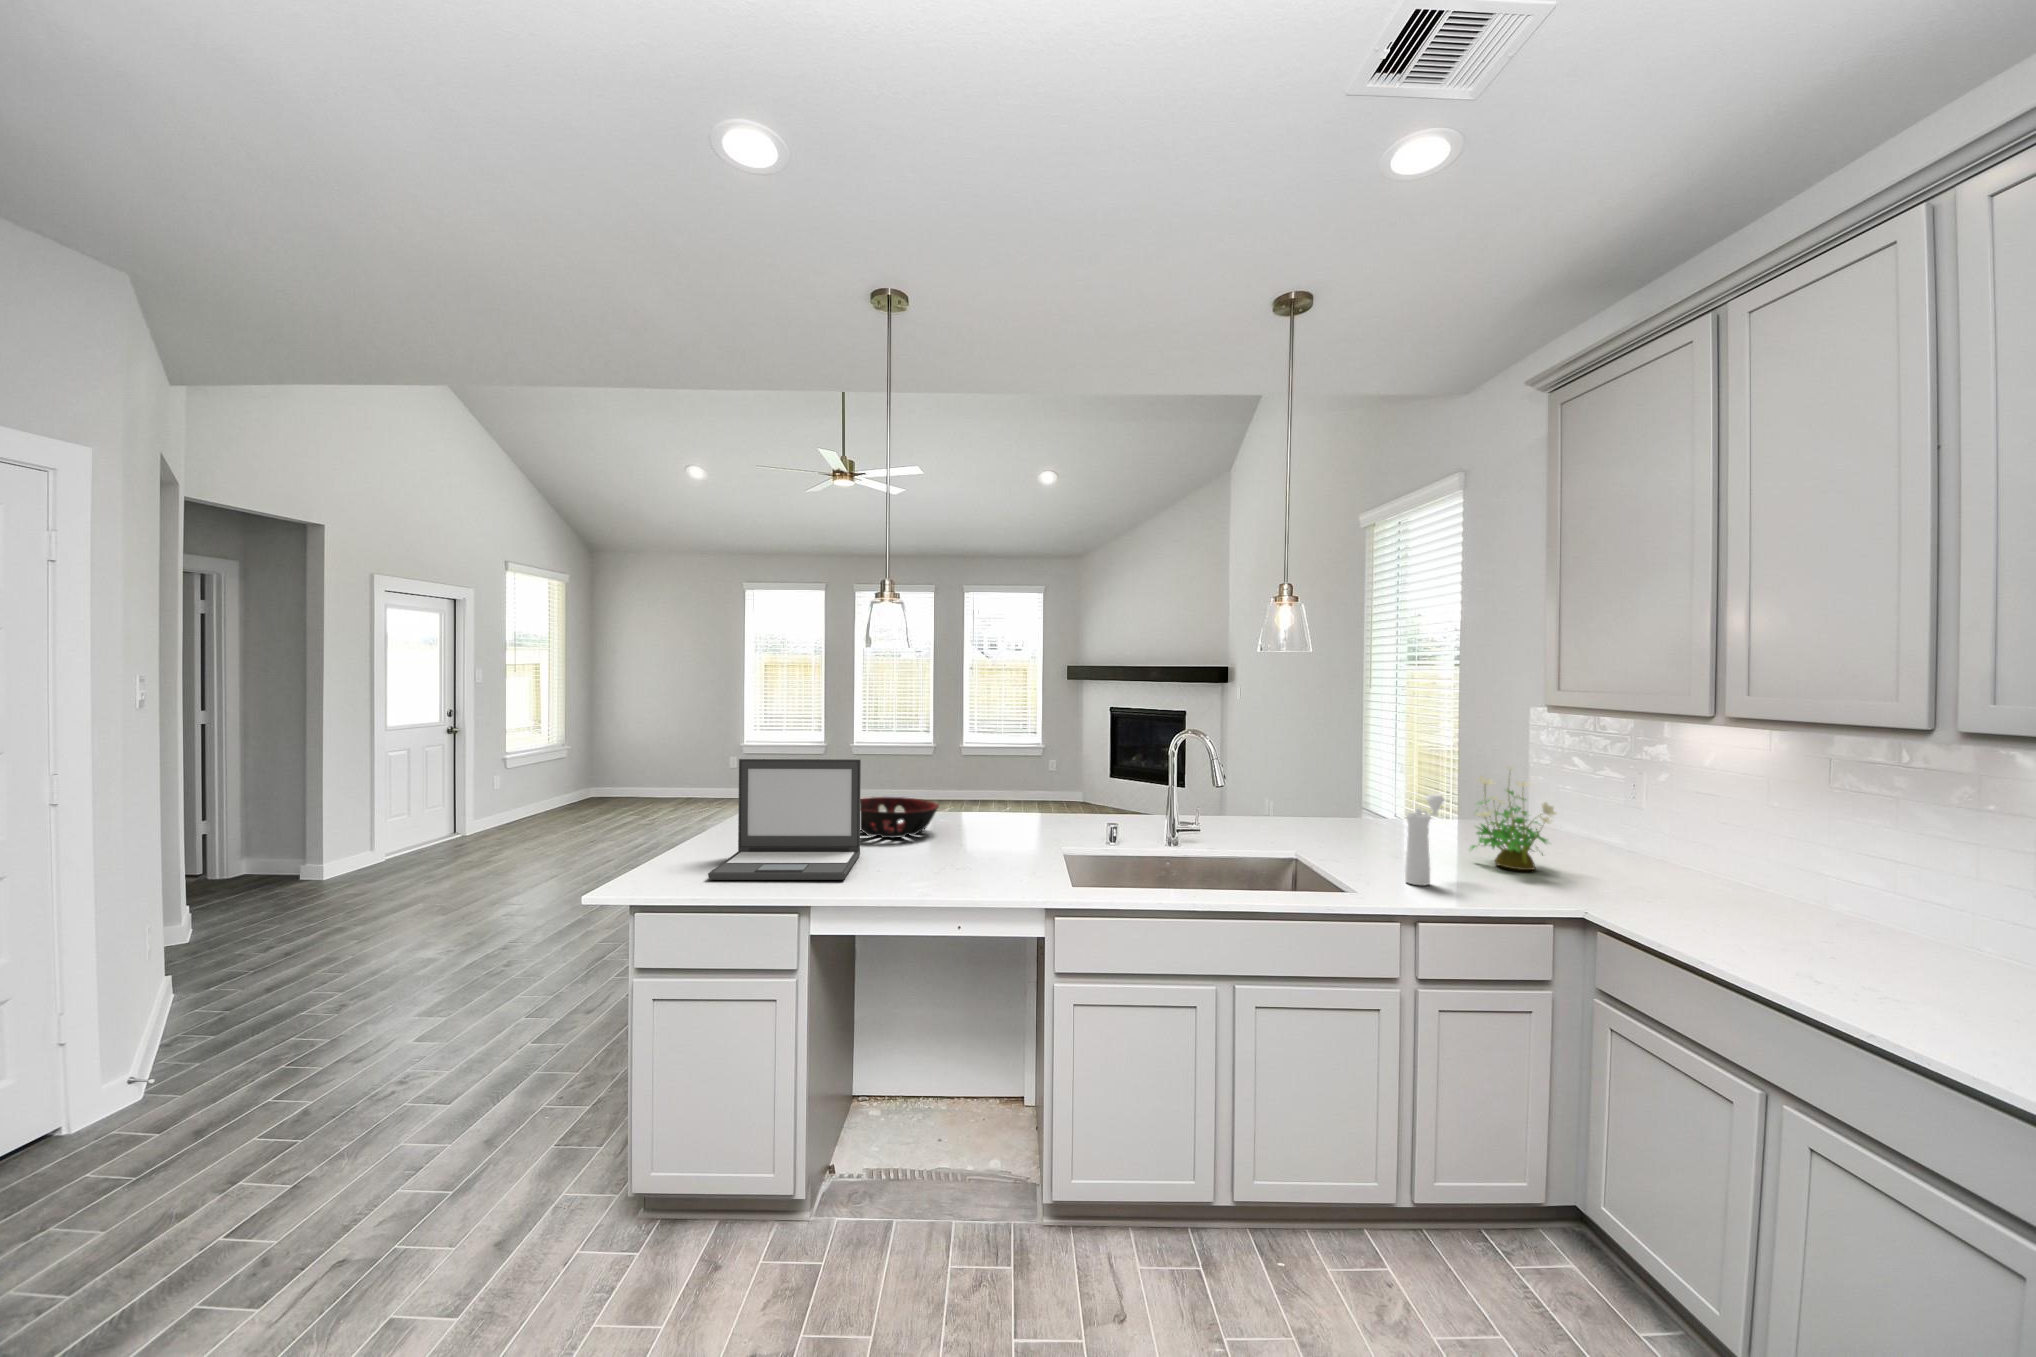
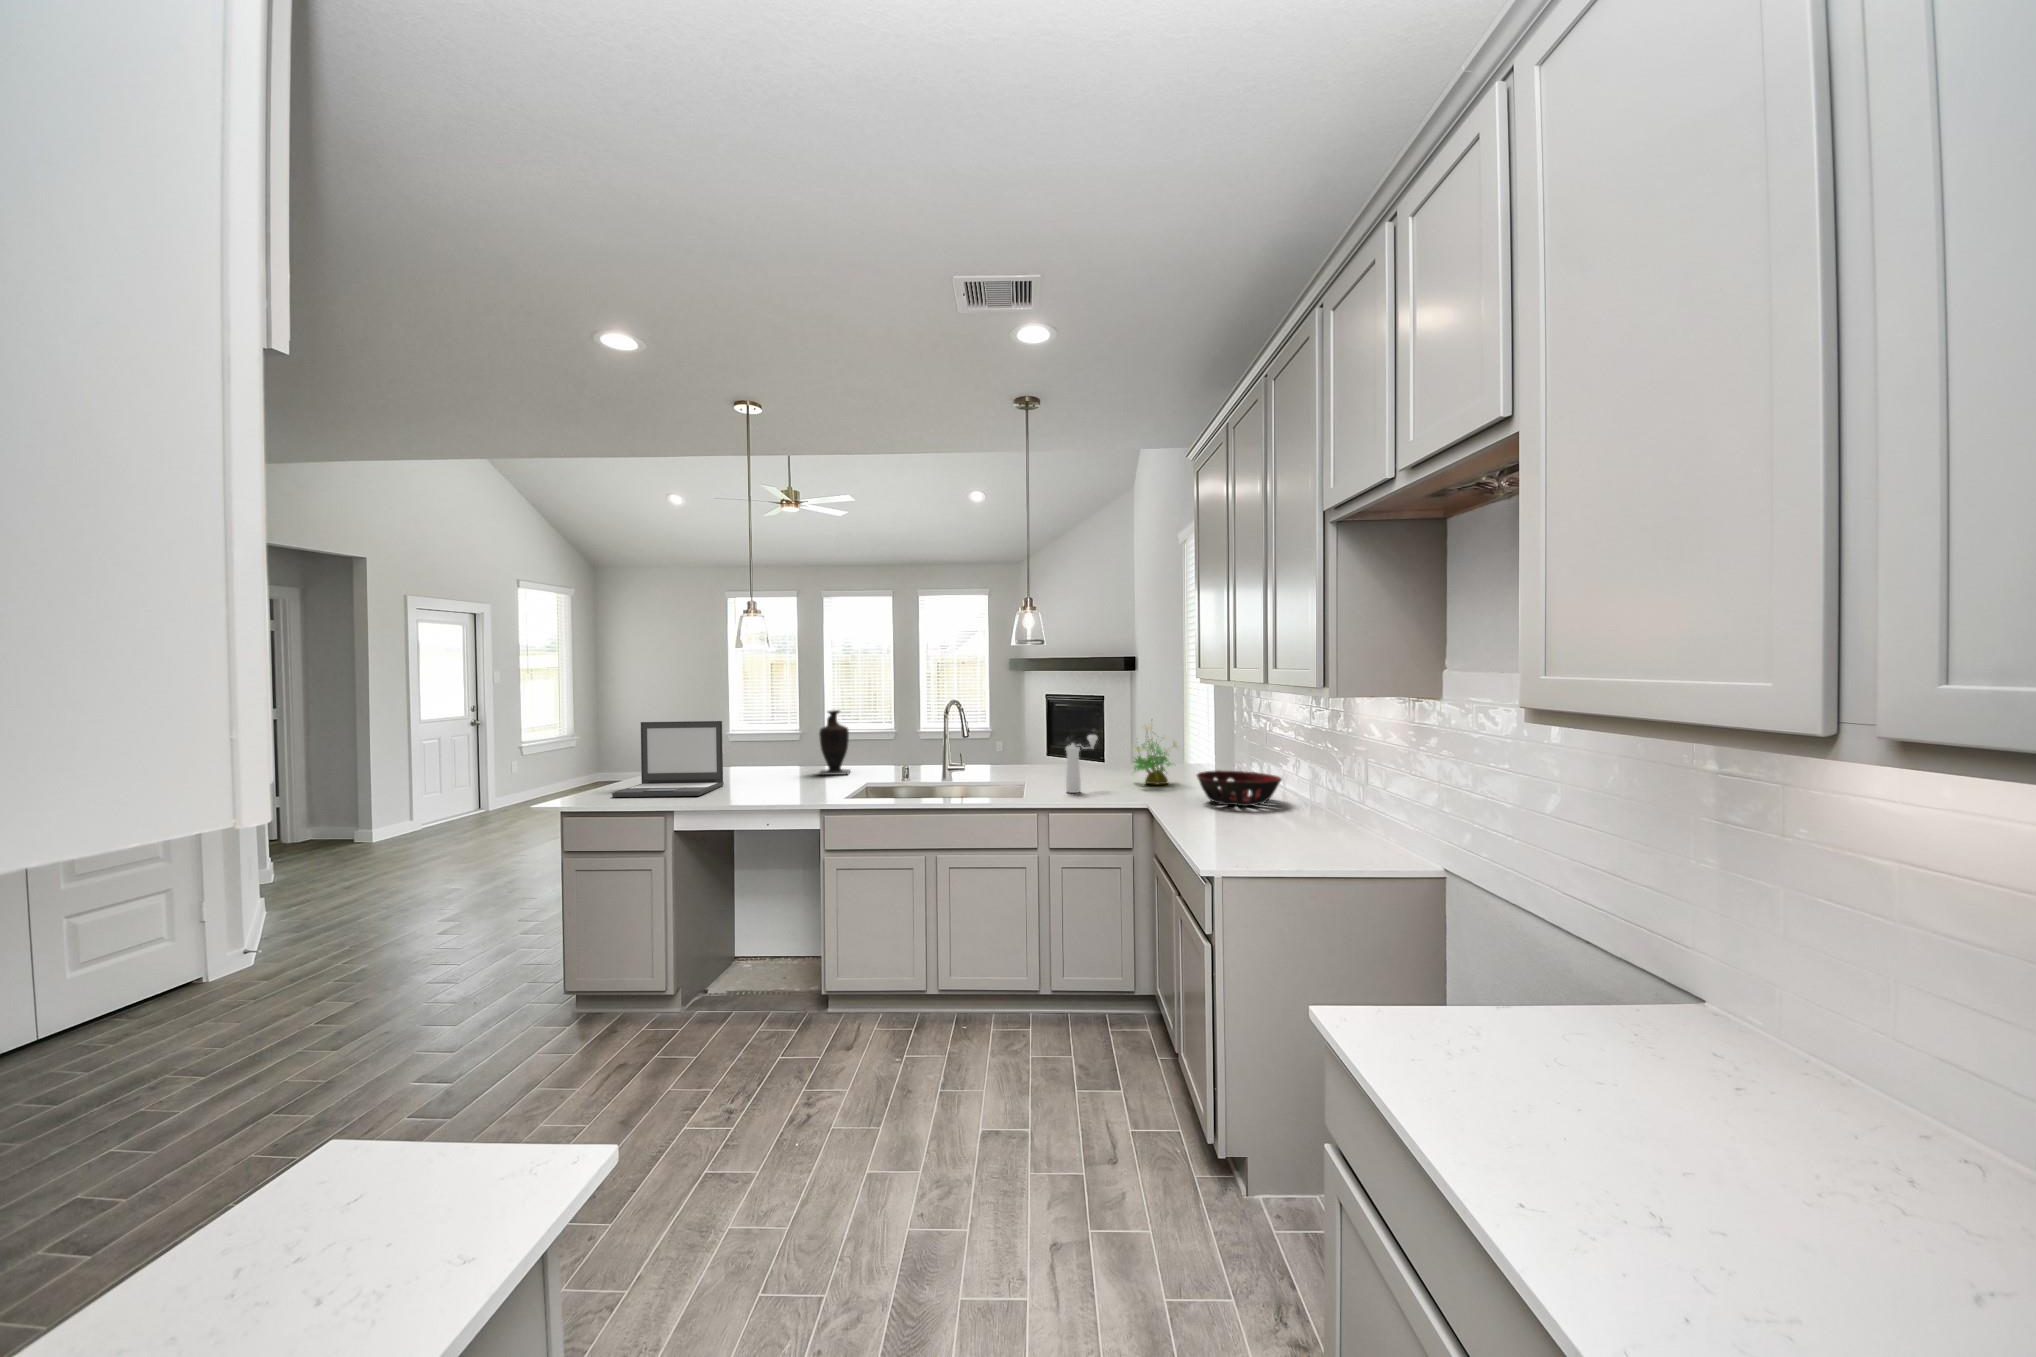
vase: none [975,742,1020,836] -> present [819,710,850,775]
decorative bowl: present [860,797,939,838] -> present [1197,770,1282,806]

